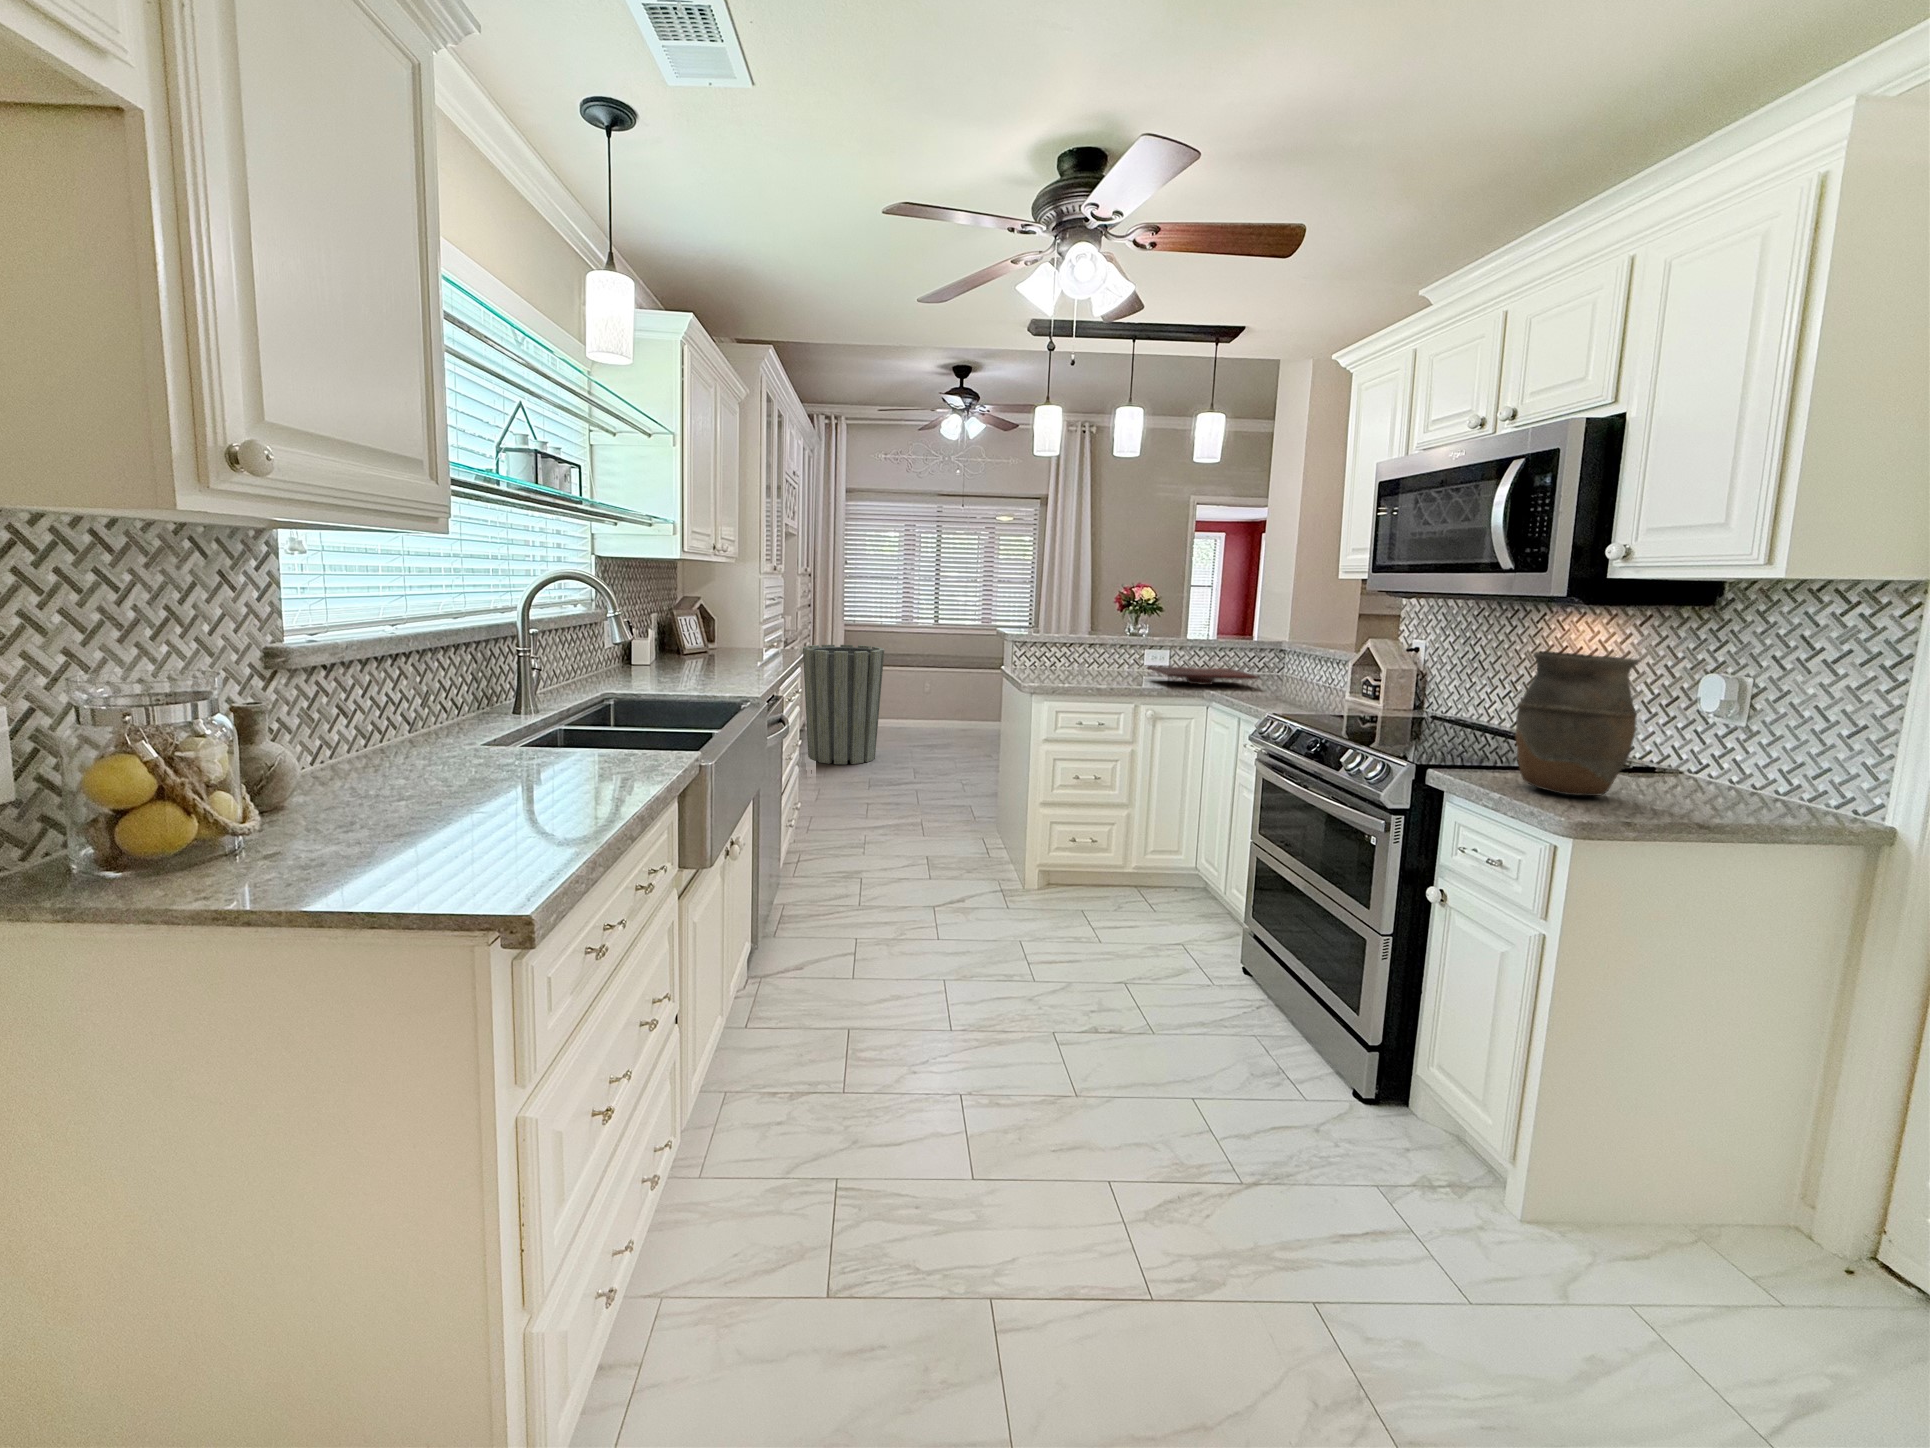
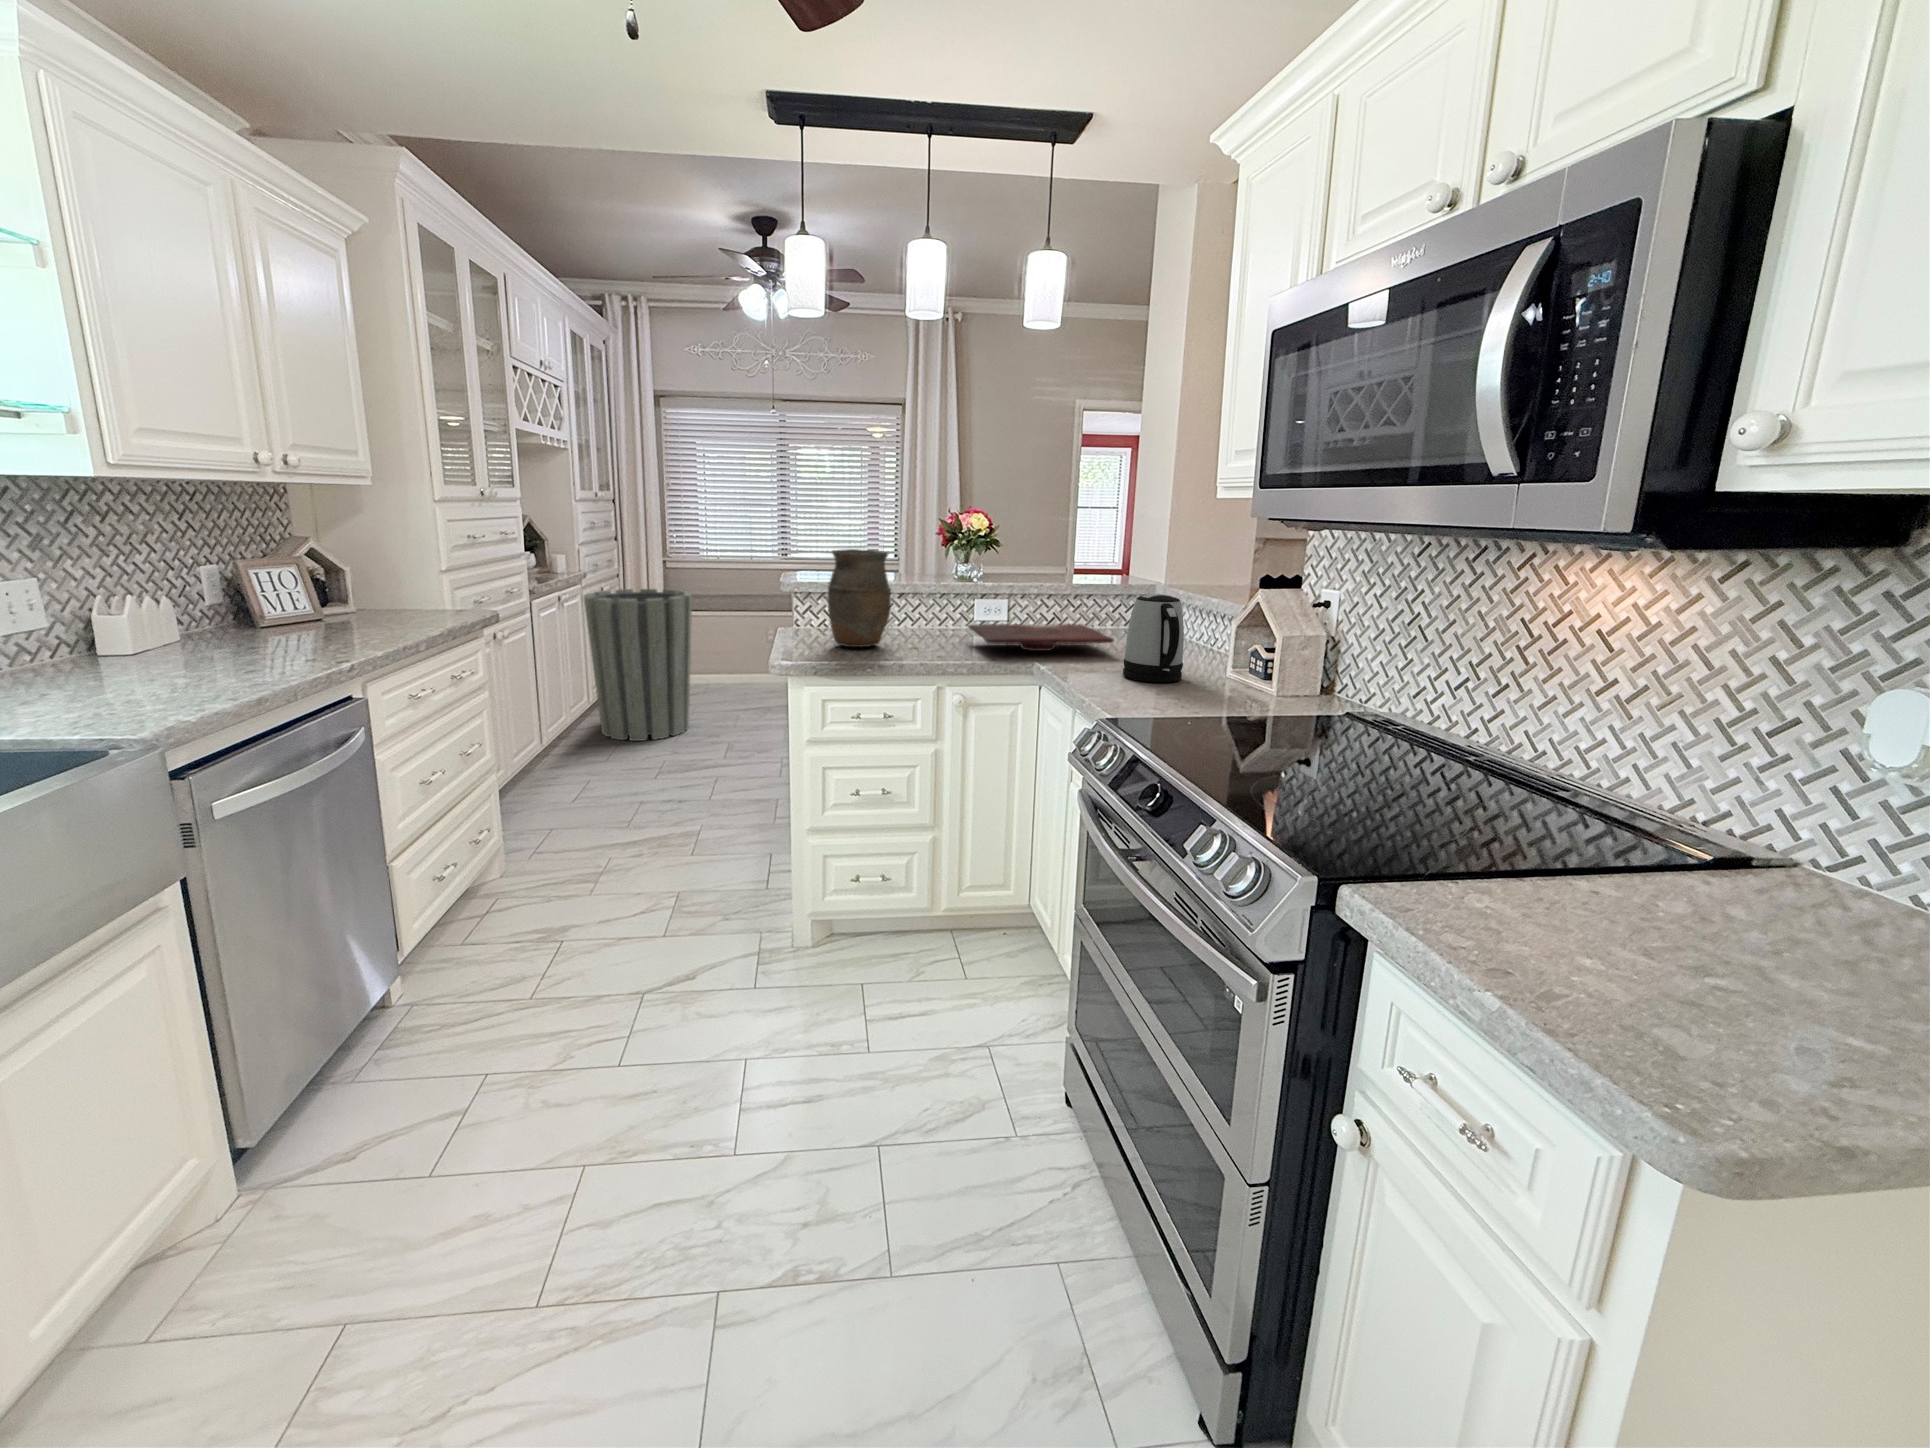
kettle: none [1271,642,1315,701] -> present [1123,594,1184,682]
vase: present [1516,651,1638,796] -> present [827,549,891,647]

